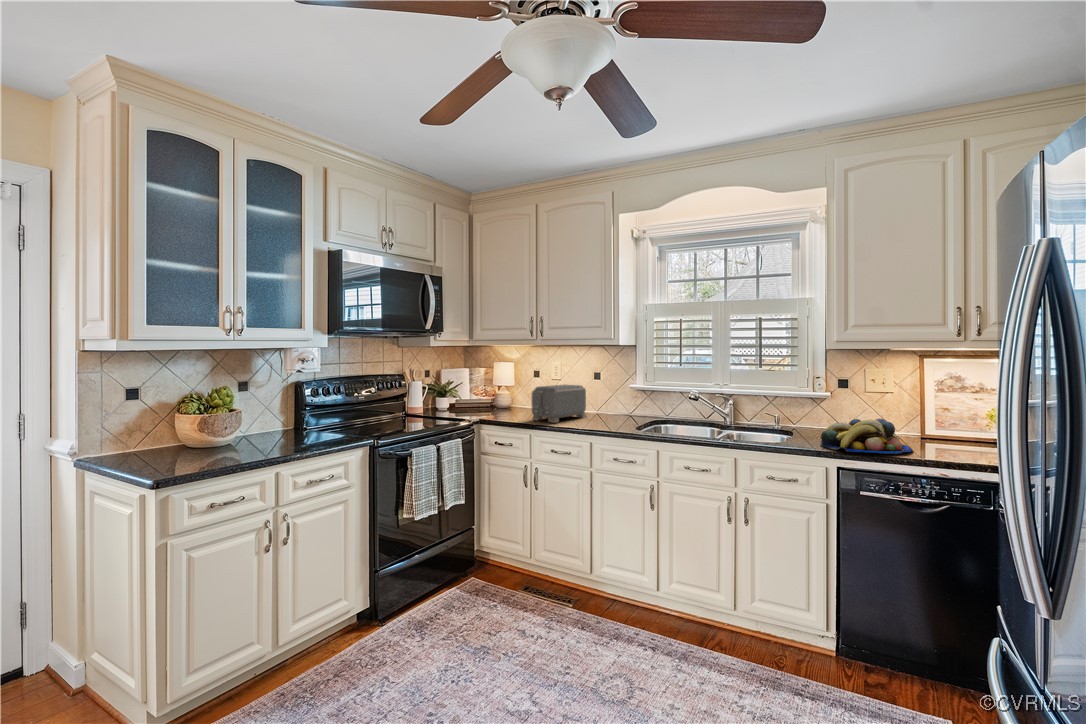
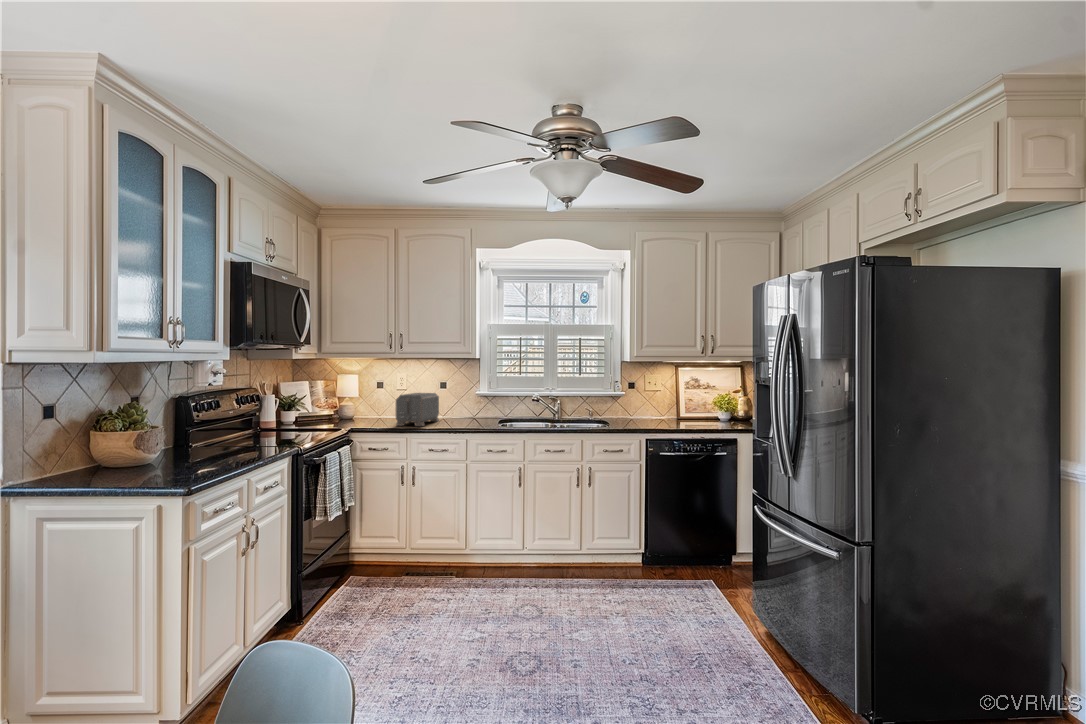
fruit bowl: present [820,419,912,454] -> none [629,407,681,429]

